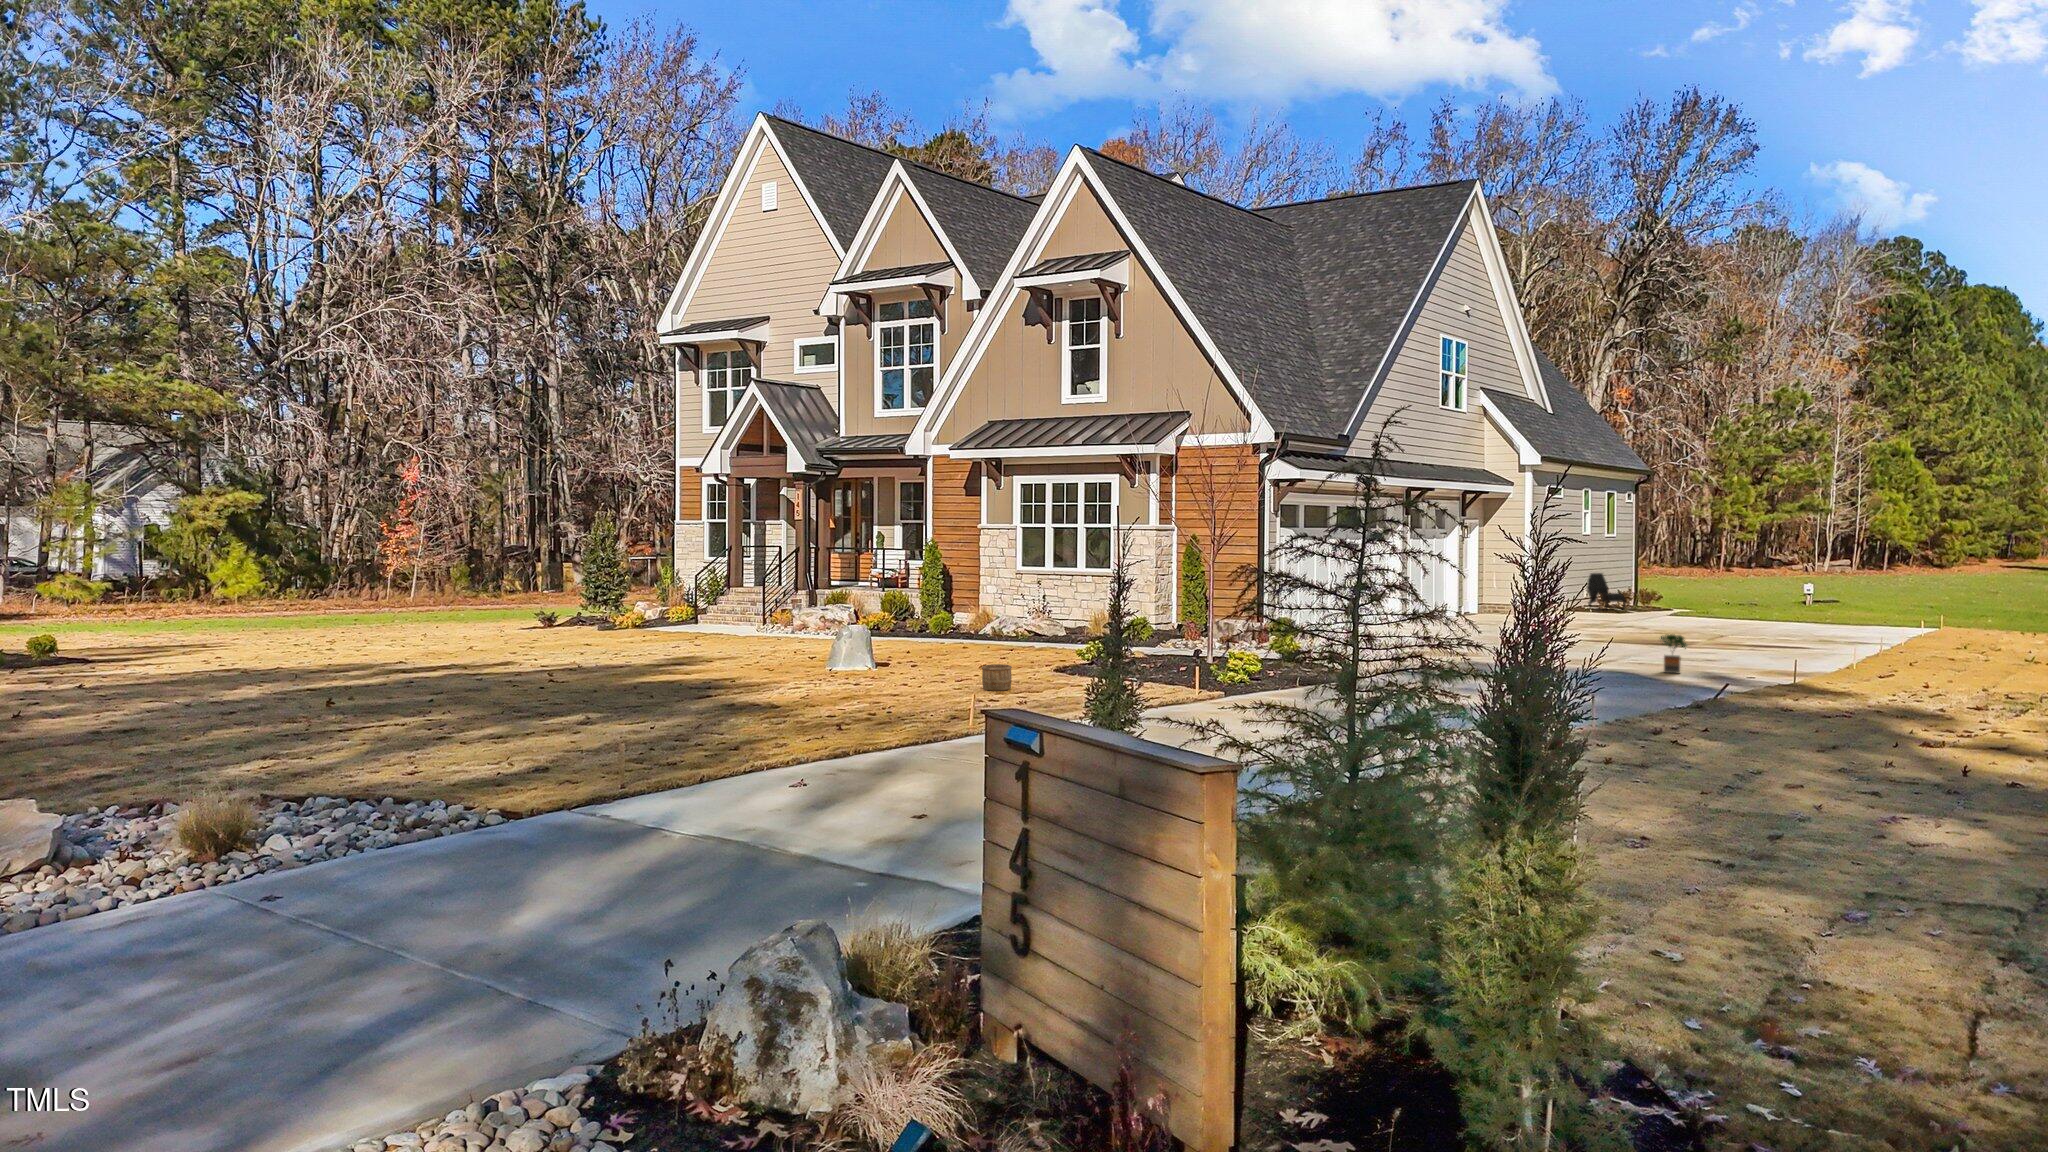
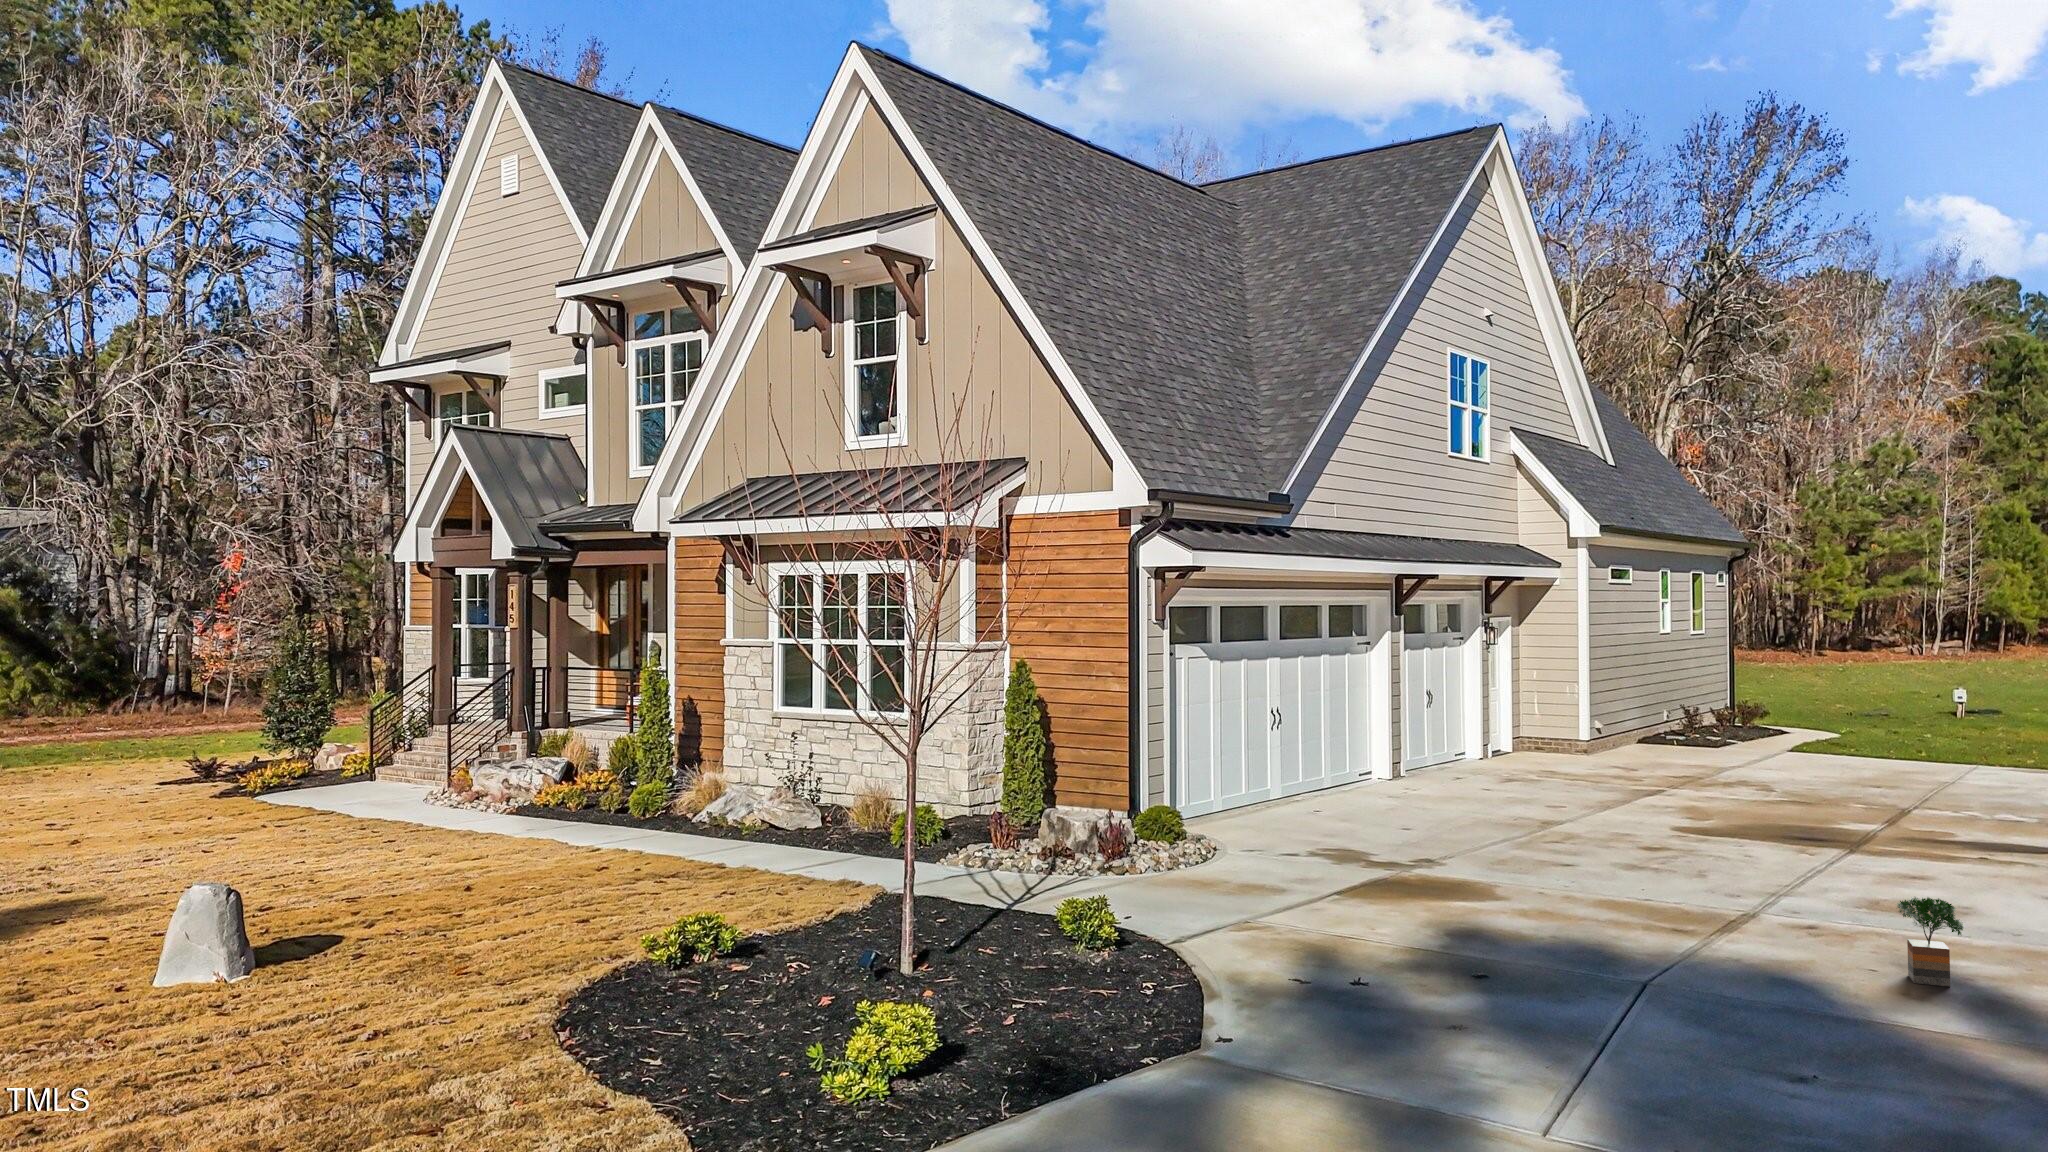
lounge chair: present [1587,573,1626,610] -> none [1665,692,1731,749]
wooden bucket: present [982,664,1012,691] -> none [332,1018,411,1095]

